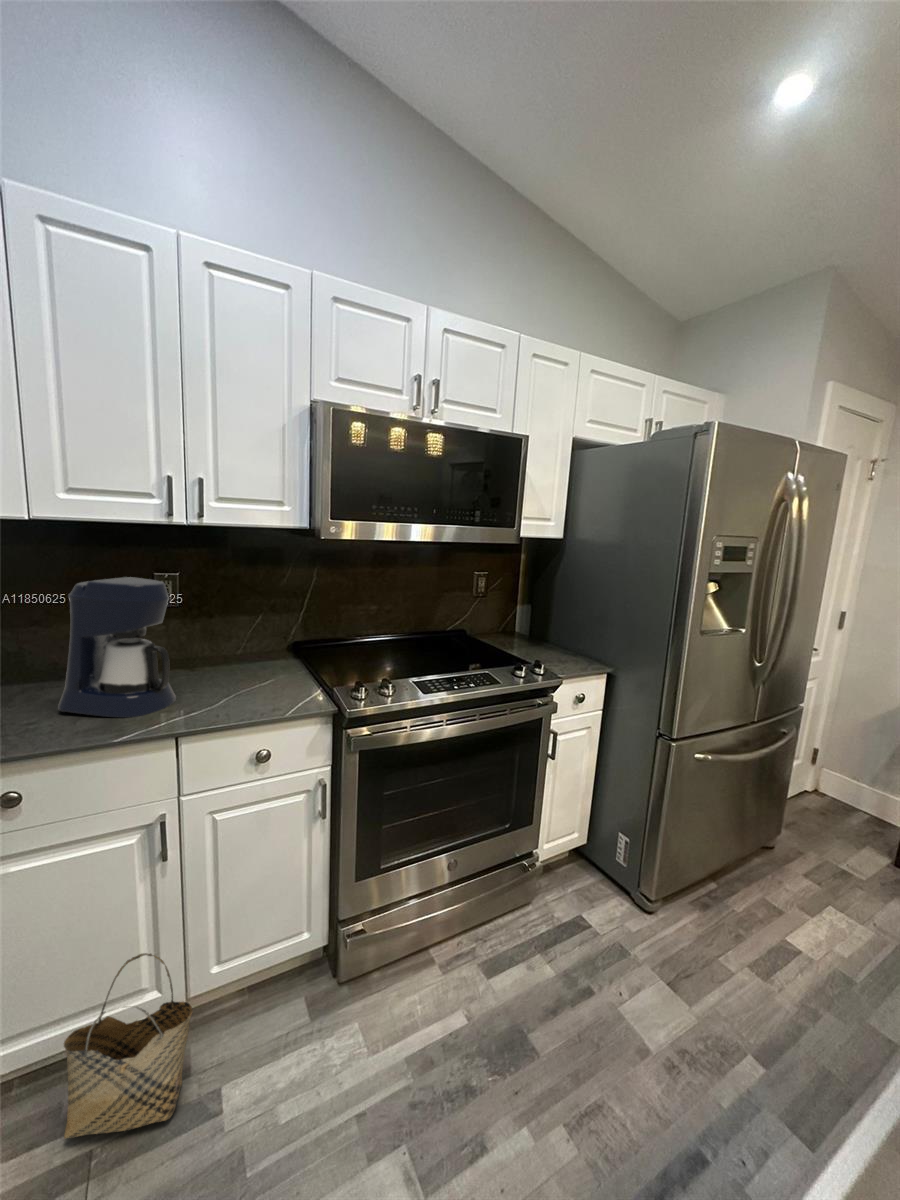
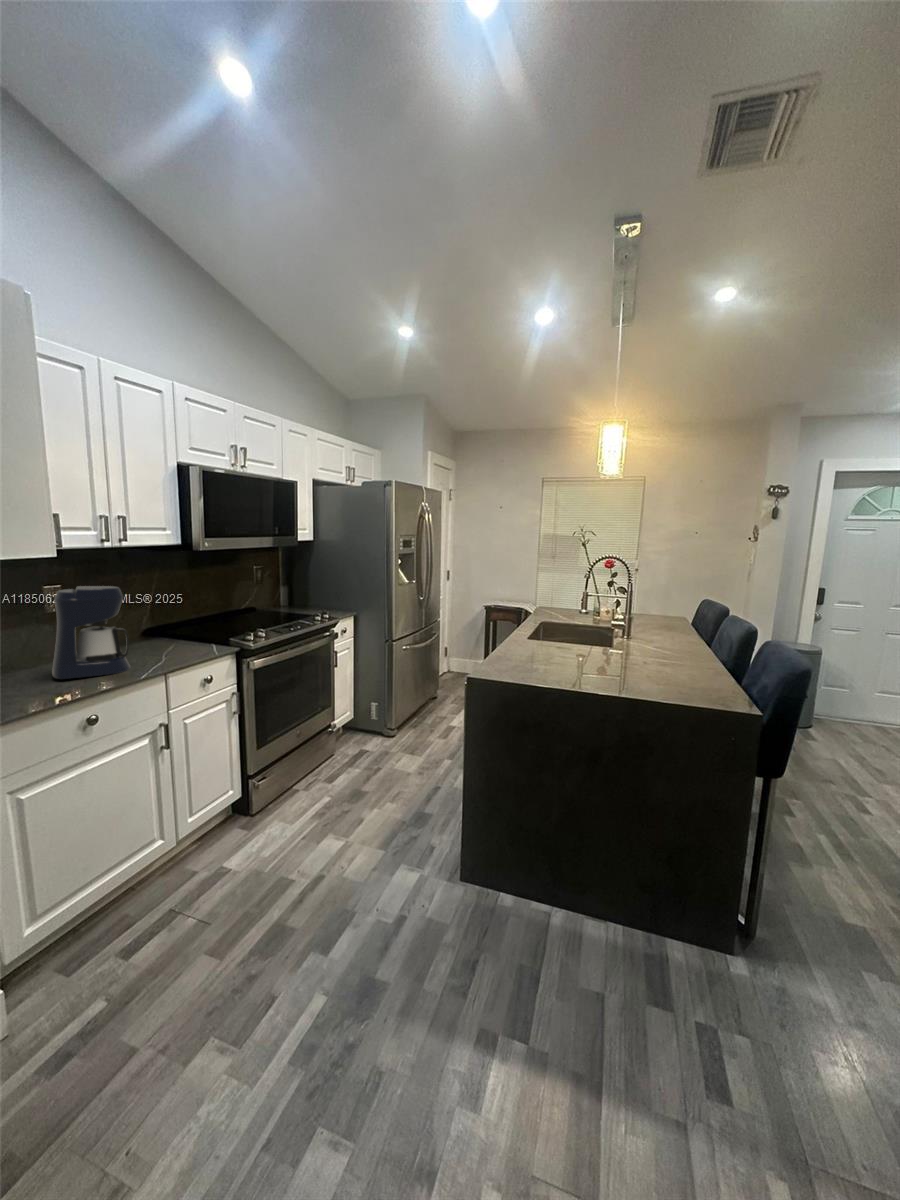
woven basket: present [64,953,193,1139] -> none [135,809,204,914]

